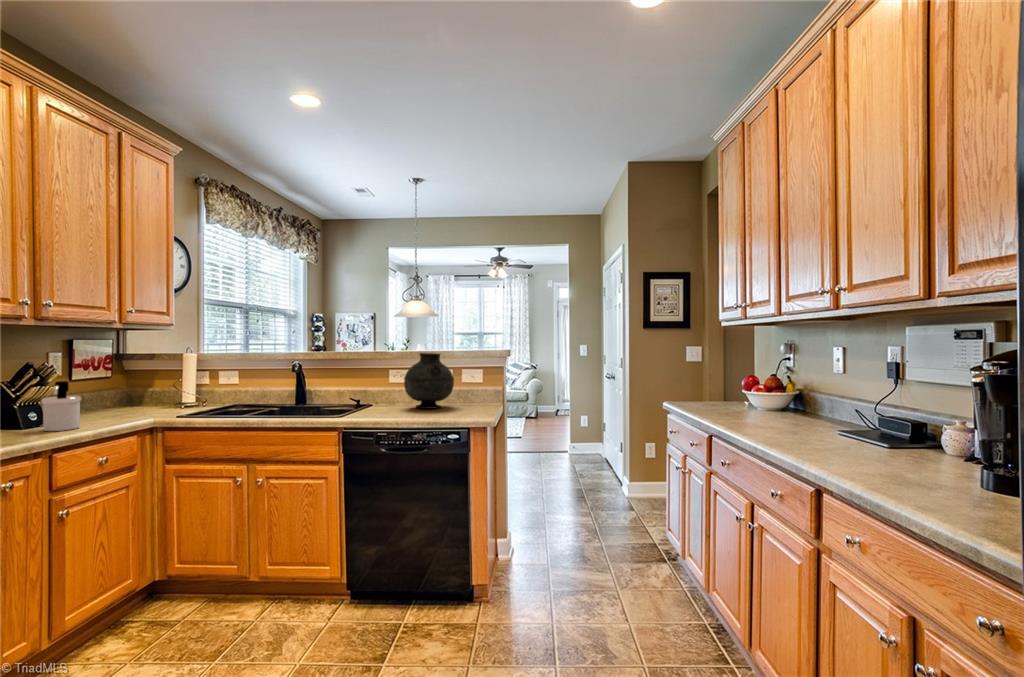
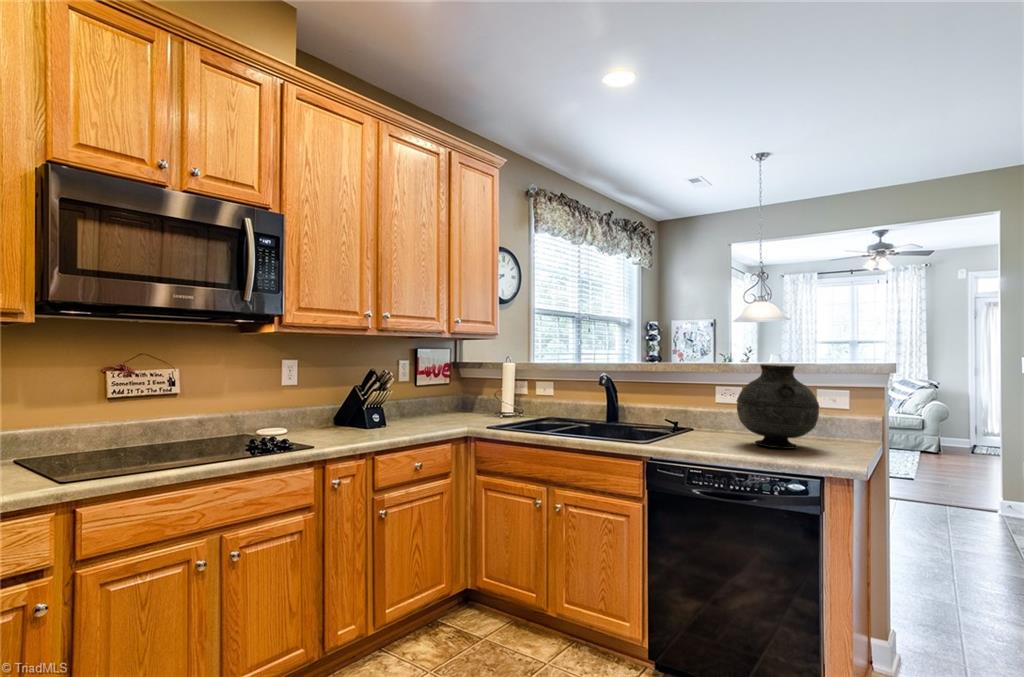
soap dispenser: present [42,381,81,431] -> none [381,385,409,431]

